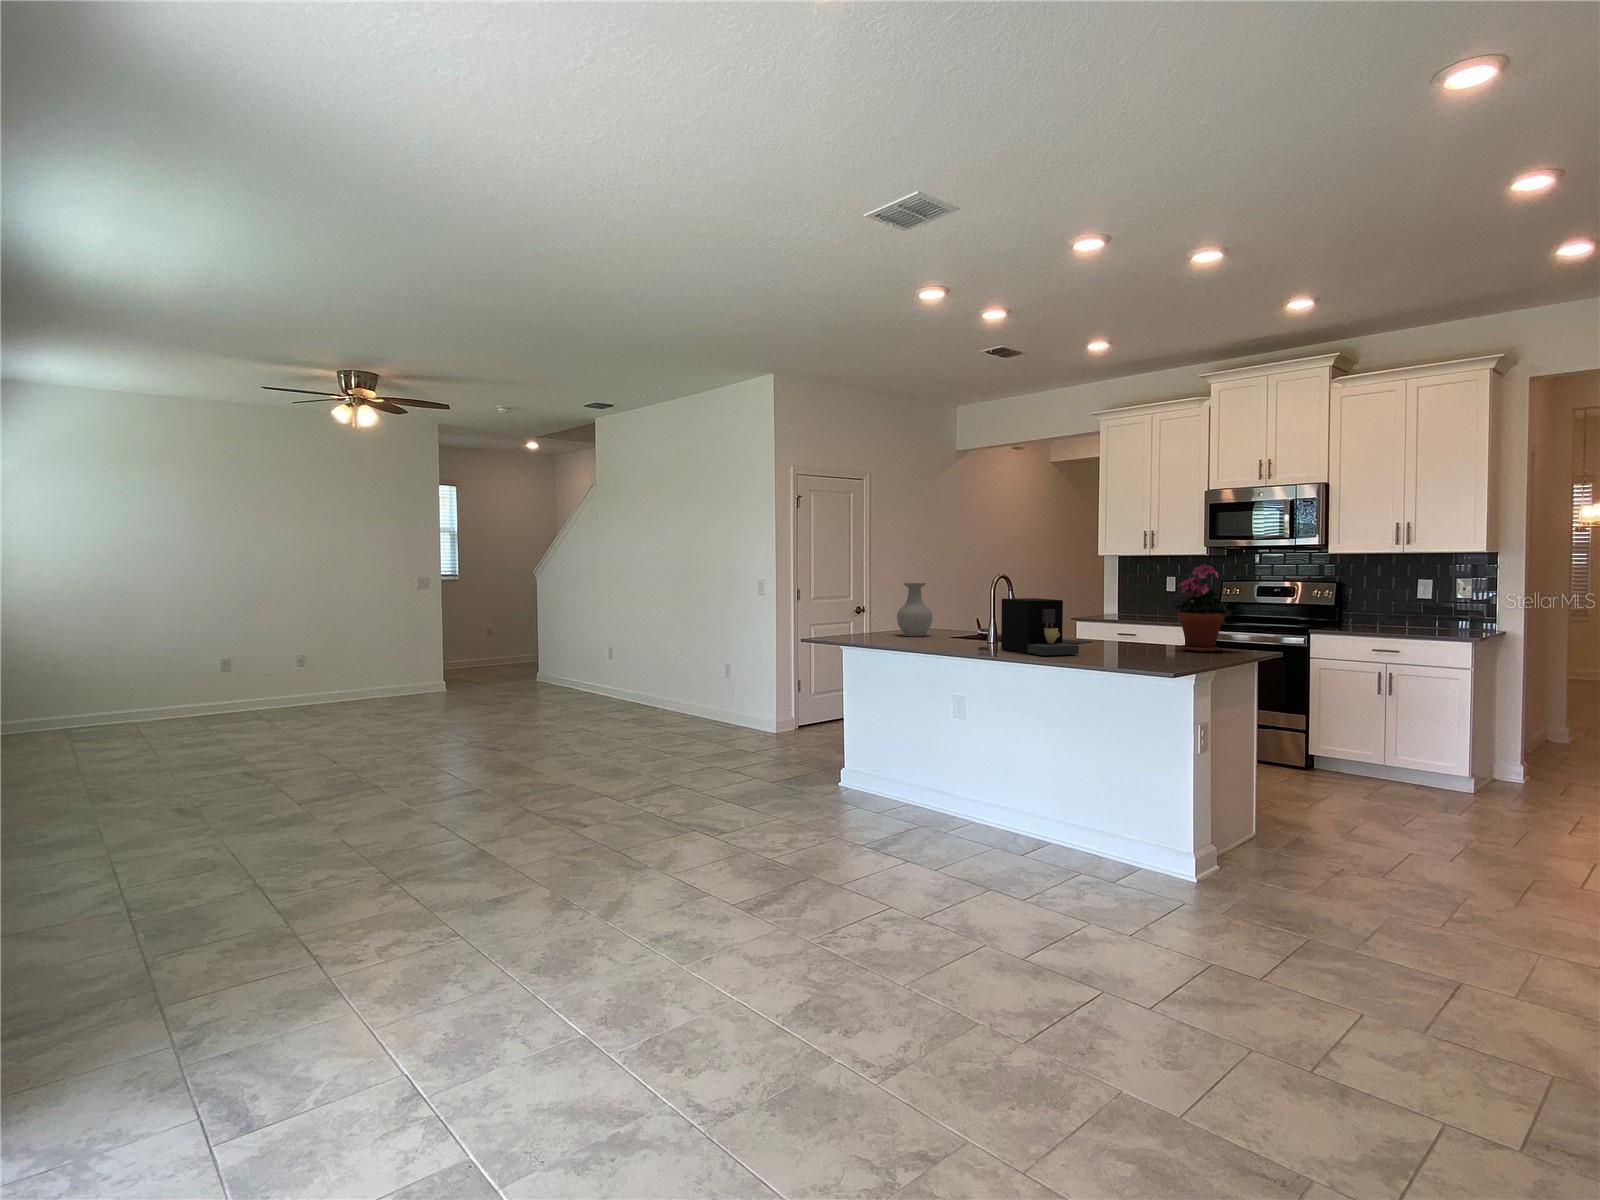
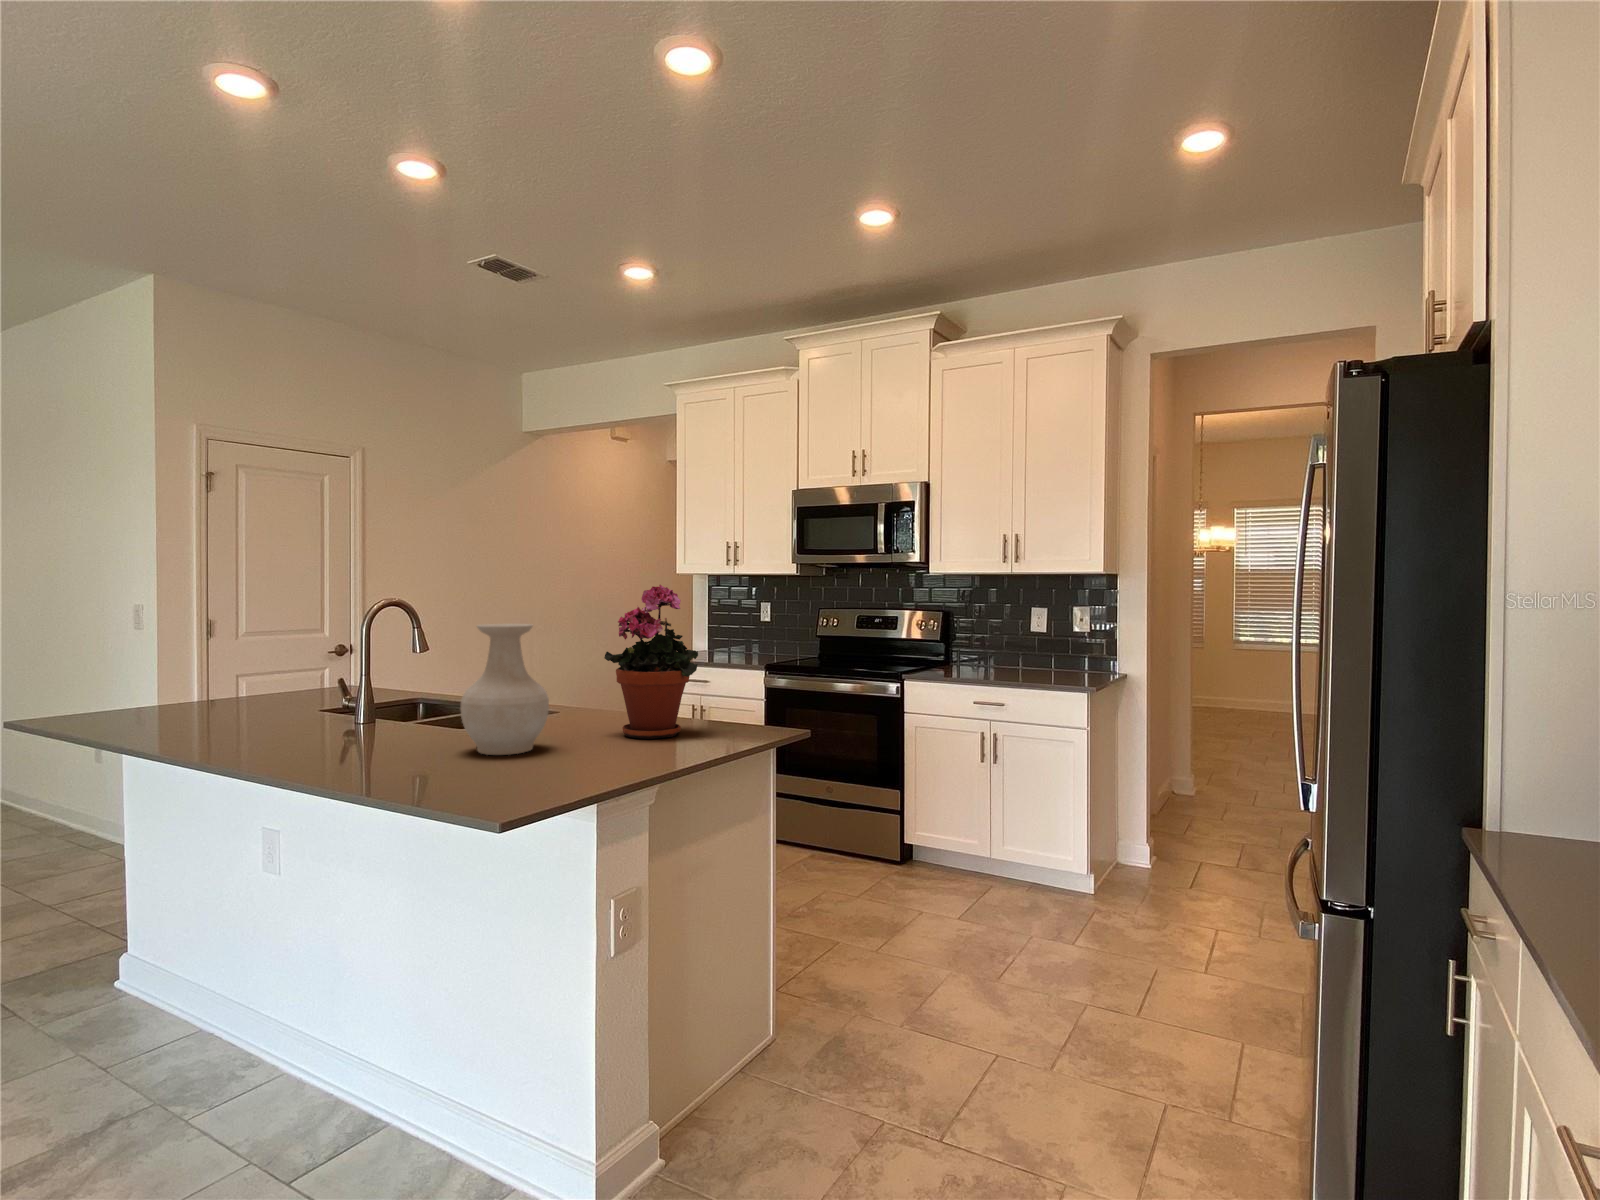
vase: present [897,583,932,637] -> present [461,624,549,755]
coffee maker: present [1001,598,1079,656] -> none [288,645,388,766]

